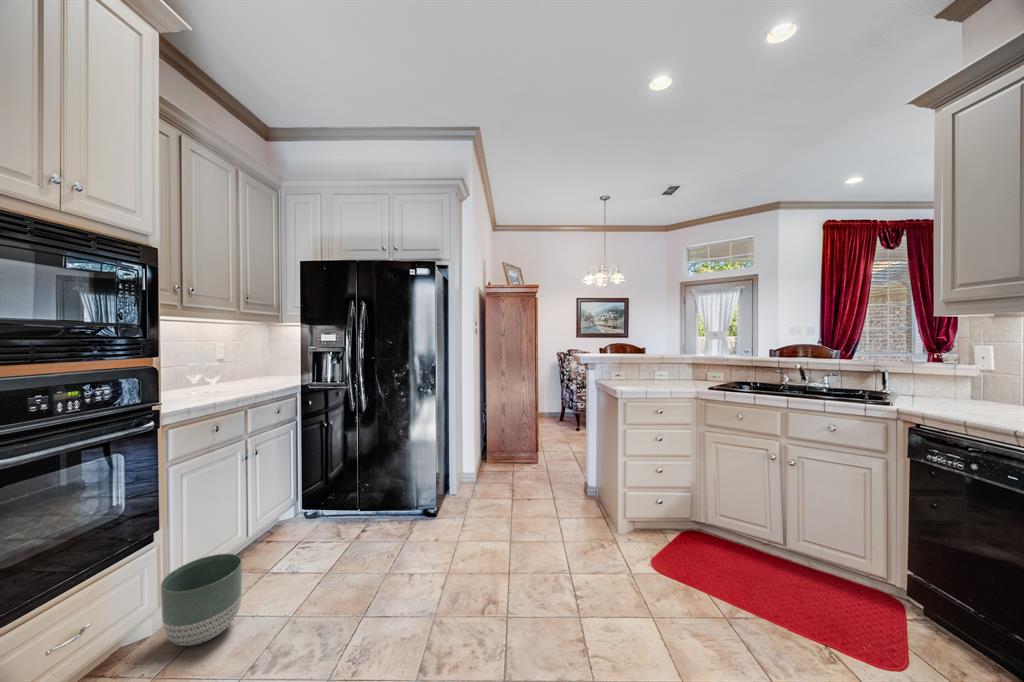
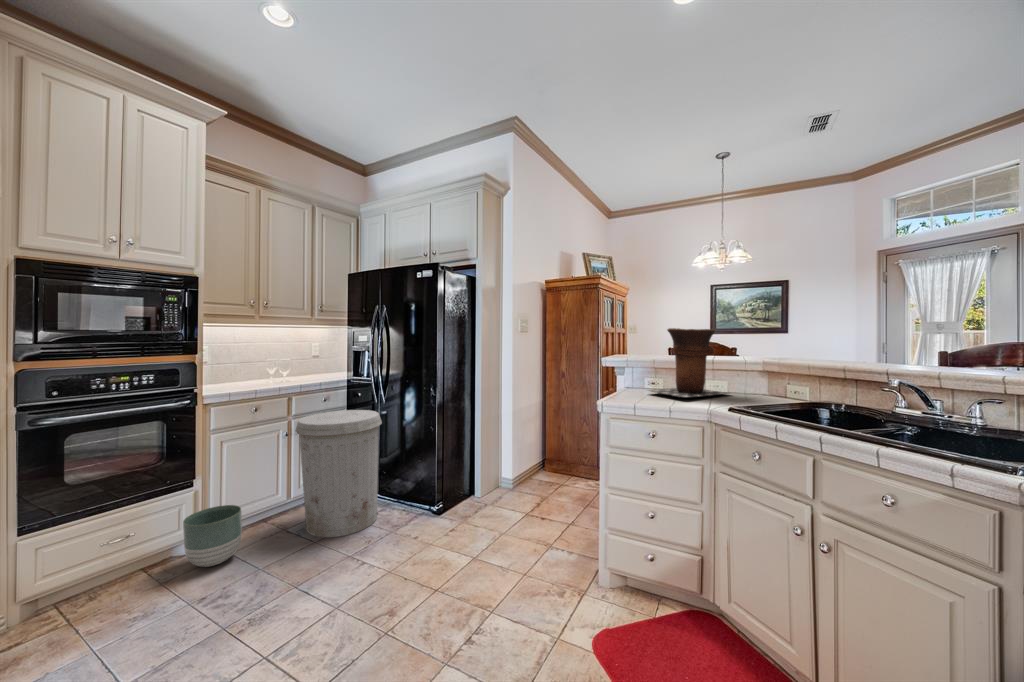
vase: none [637,333,696,384] -> present [648,328,729,397]
trash can: none [277,417,379,570] -> present [295,410,382,537]

